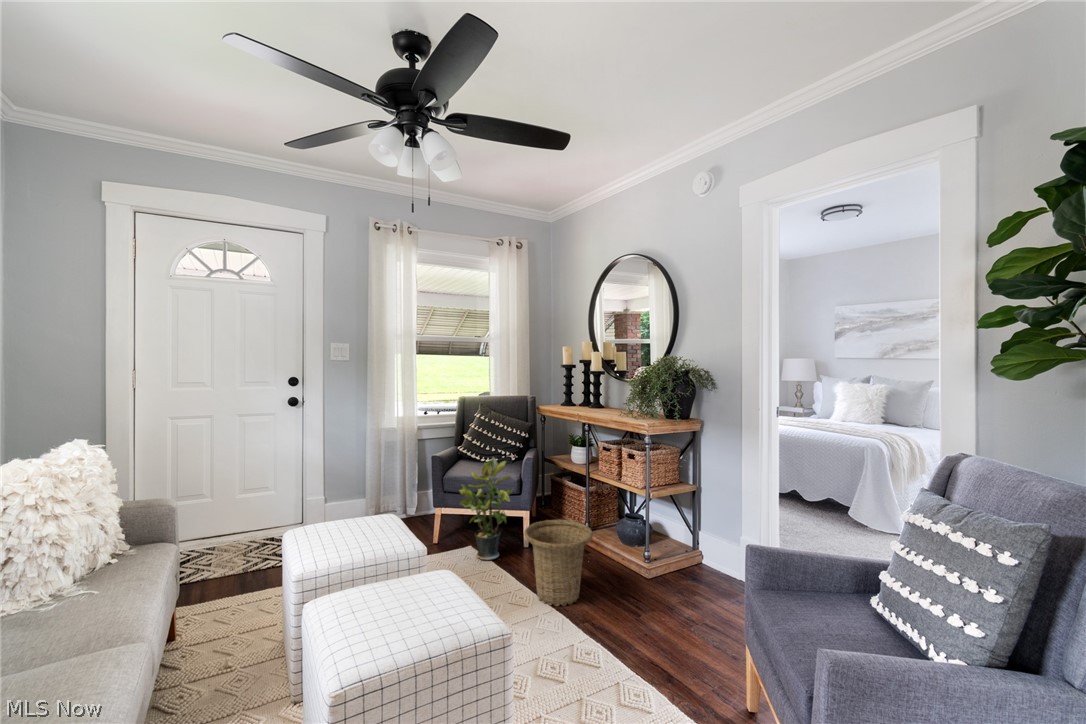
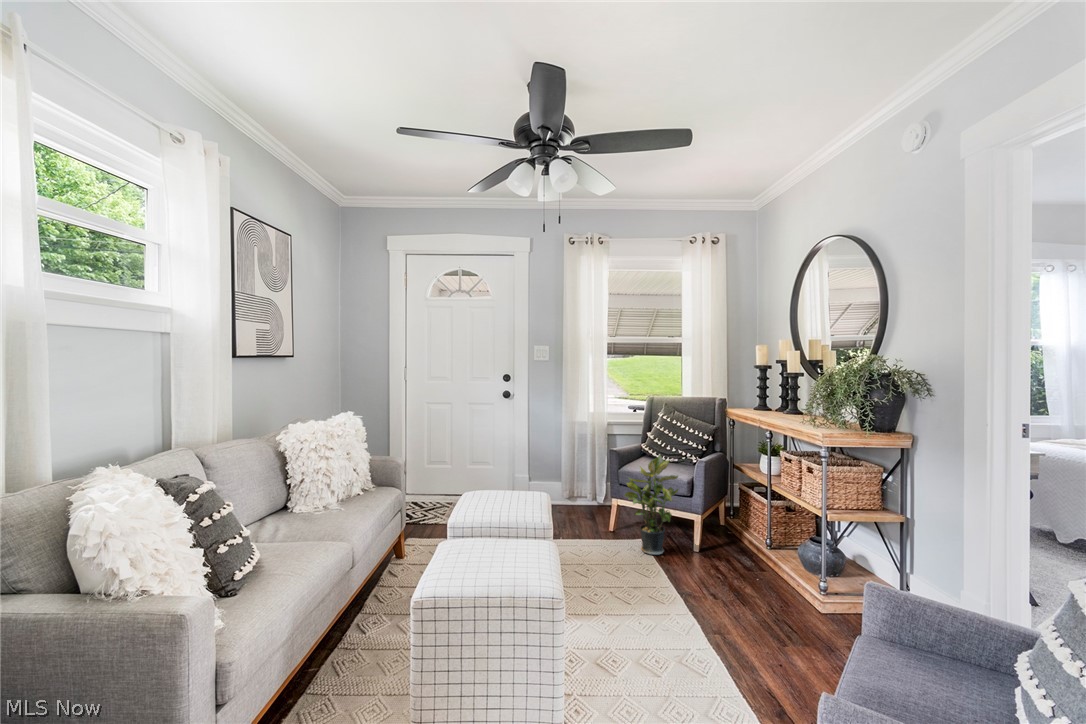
basket: present [524,520,593,606] -> none [666,524,742,615]

